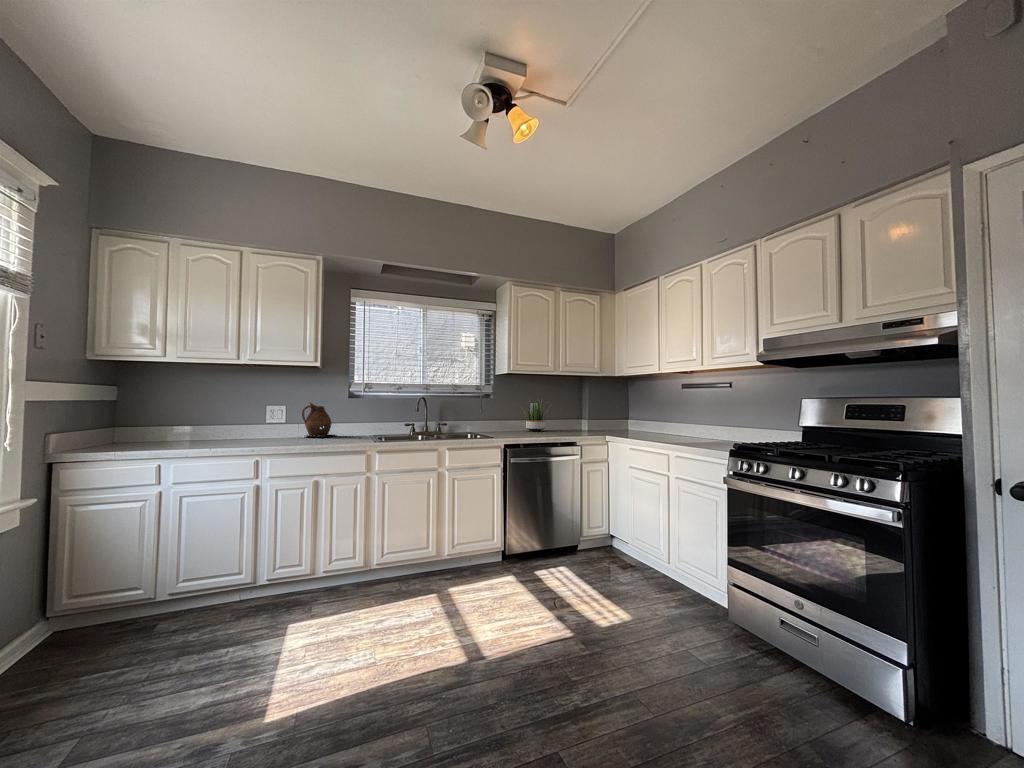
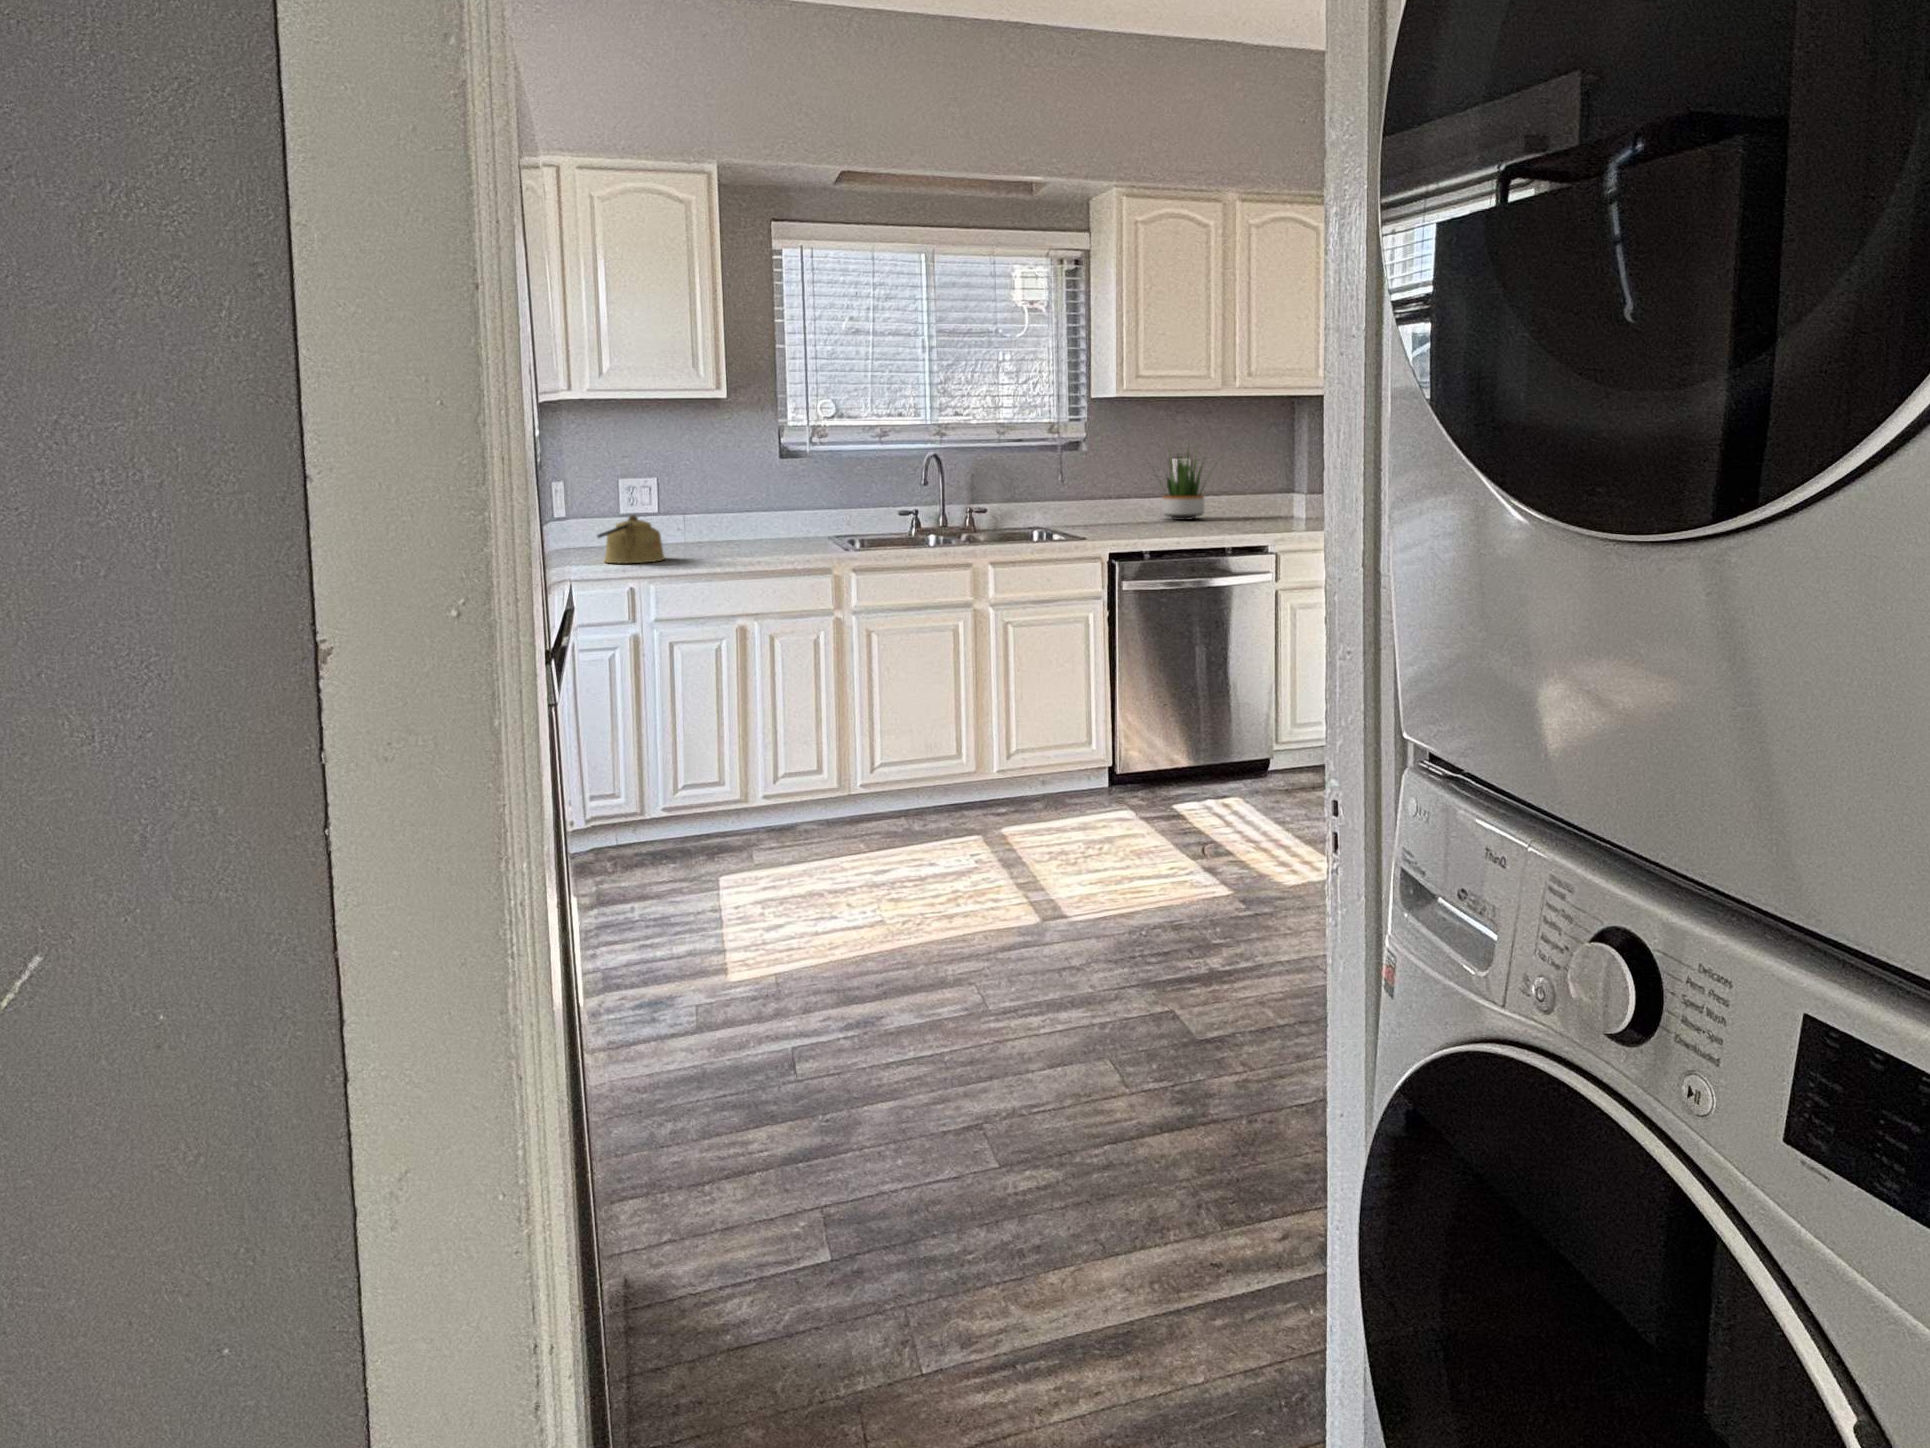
ceramic pitcher: present [302,402,333,437] -> none [690,469,761,541]
kettle: none [238,422,278,448] -> present [598,515,665,563]

